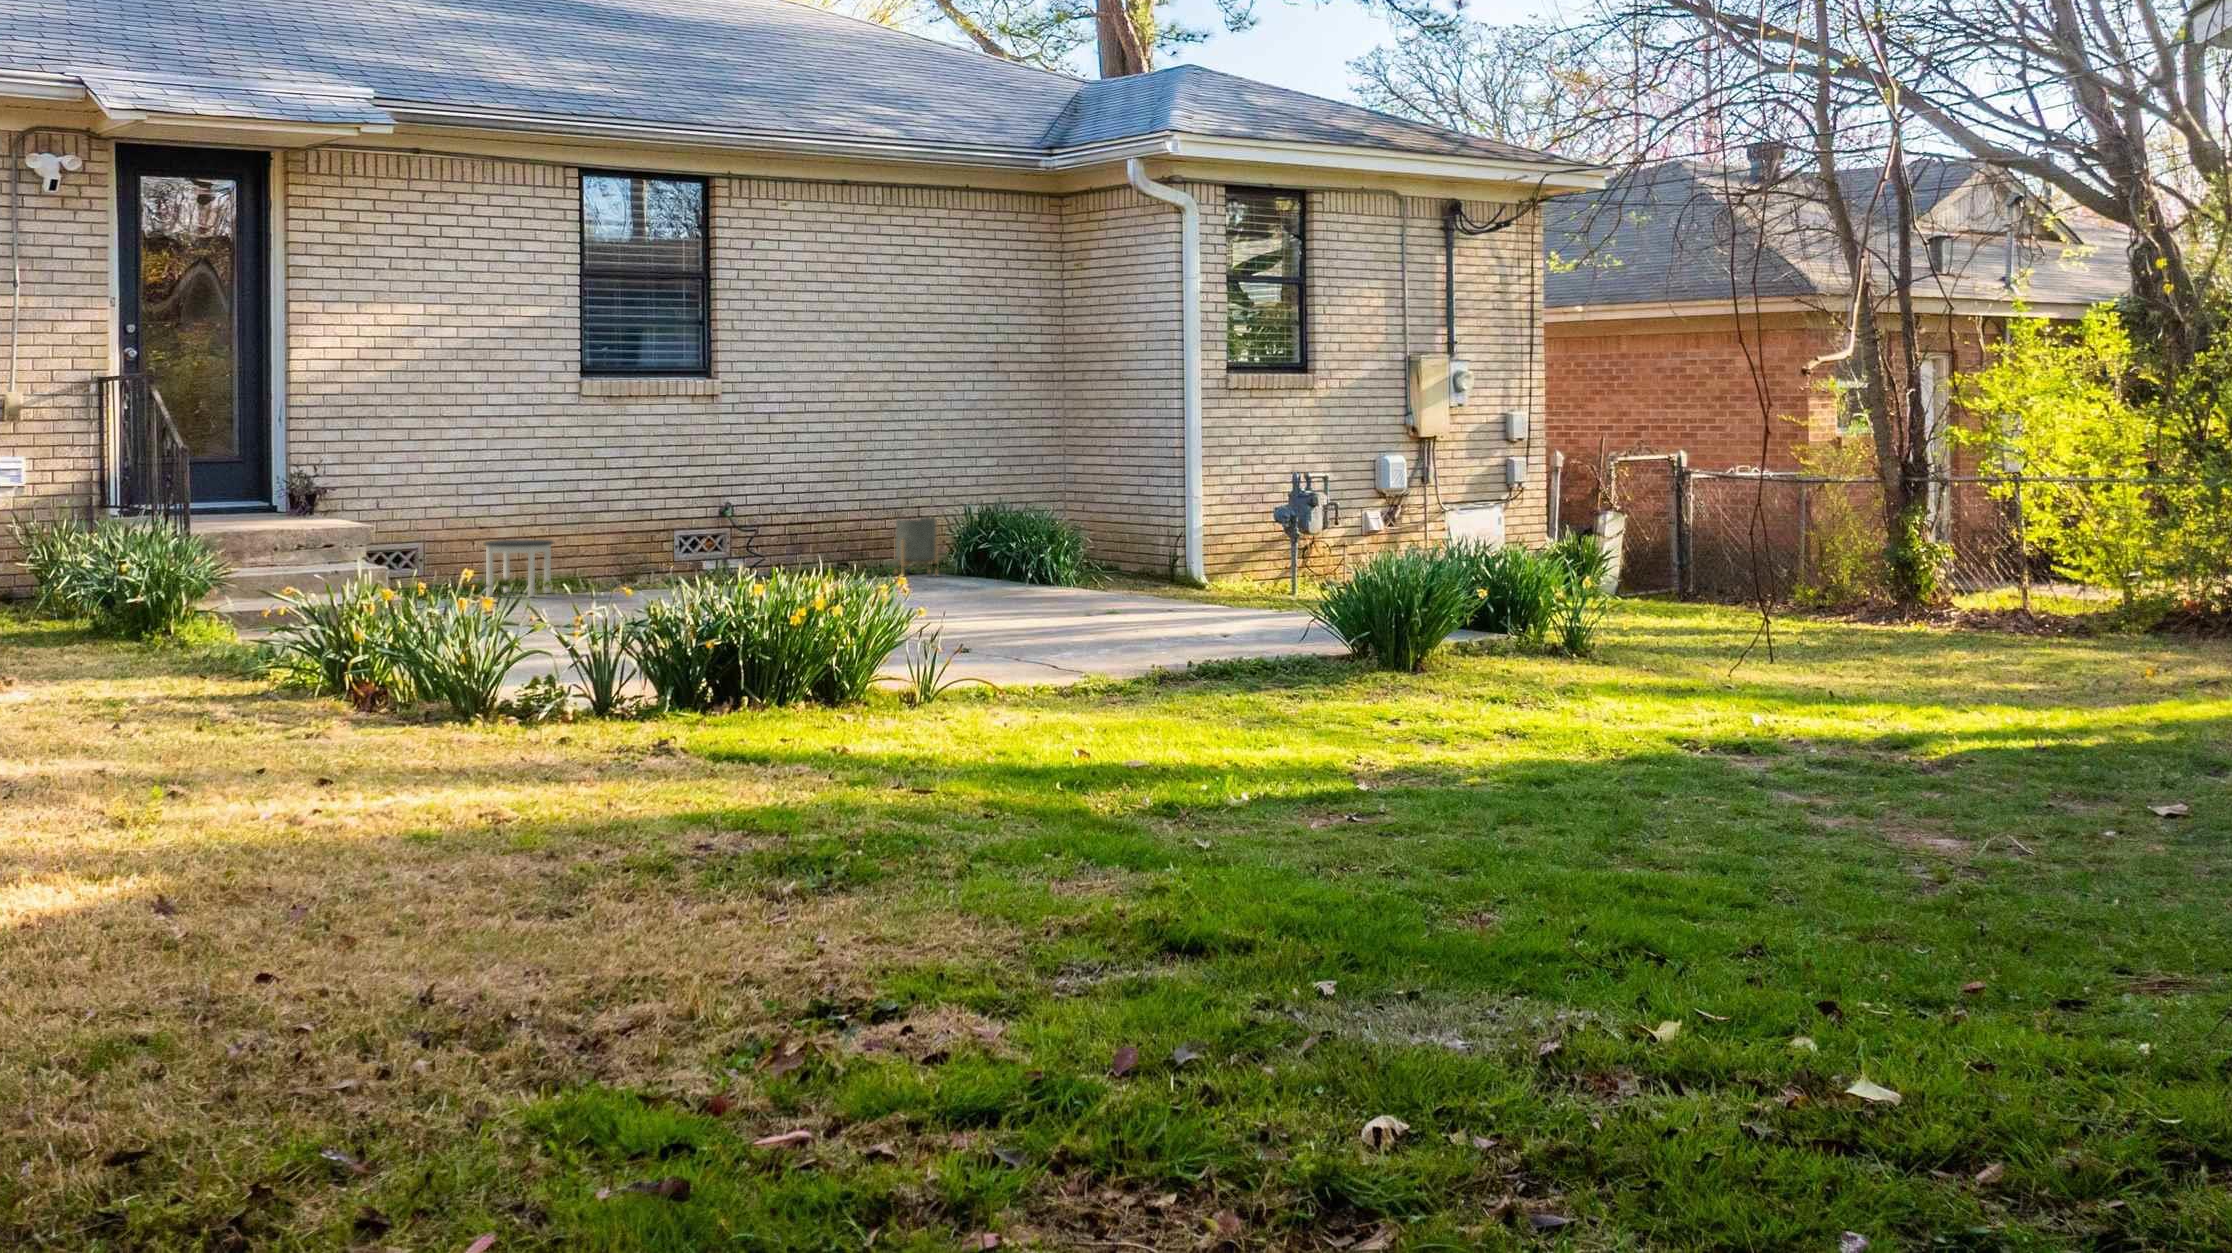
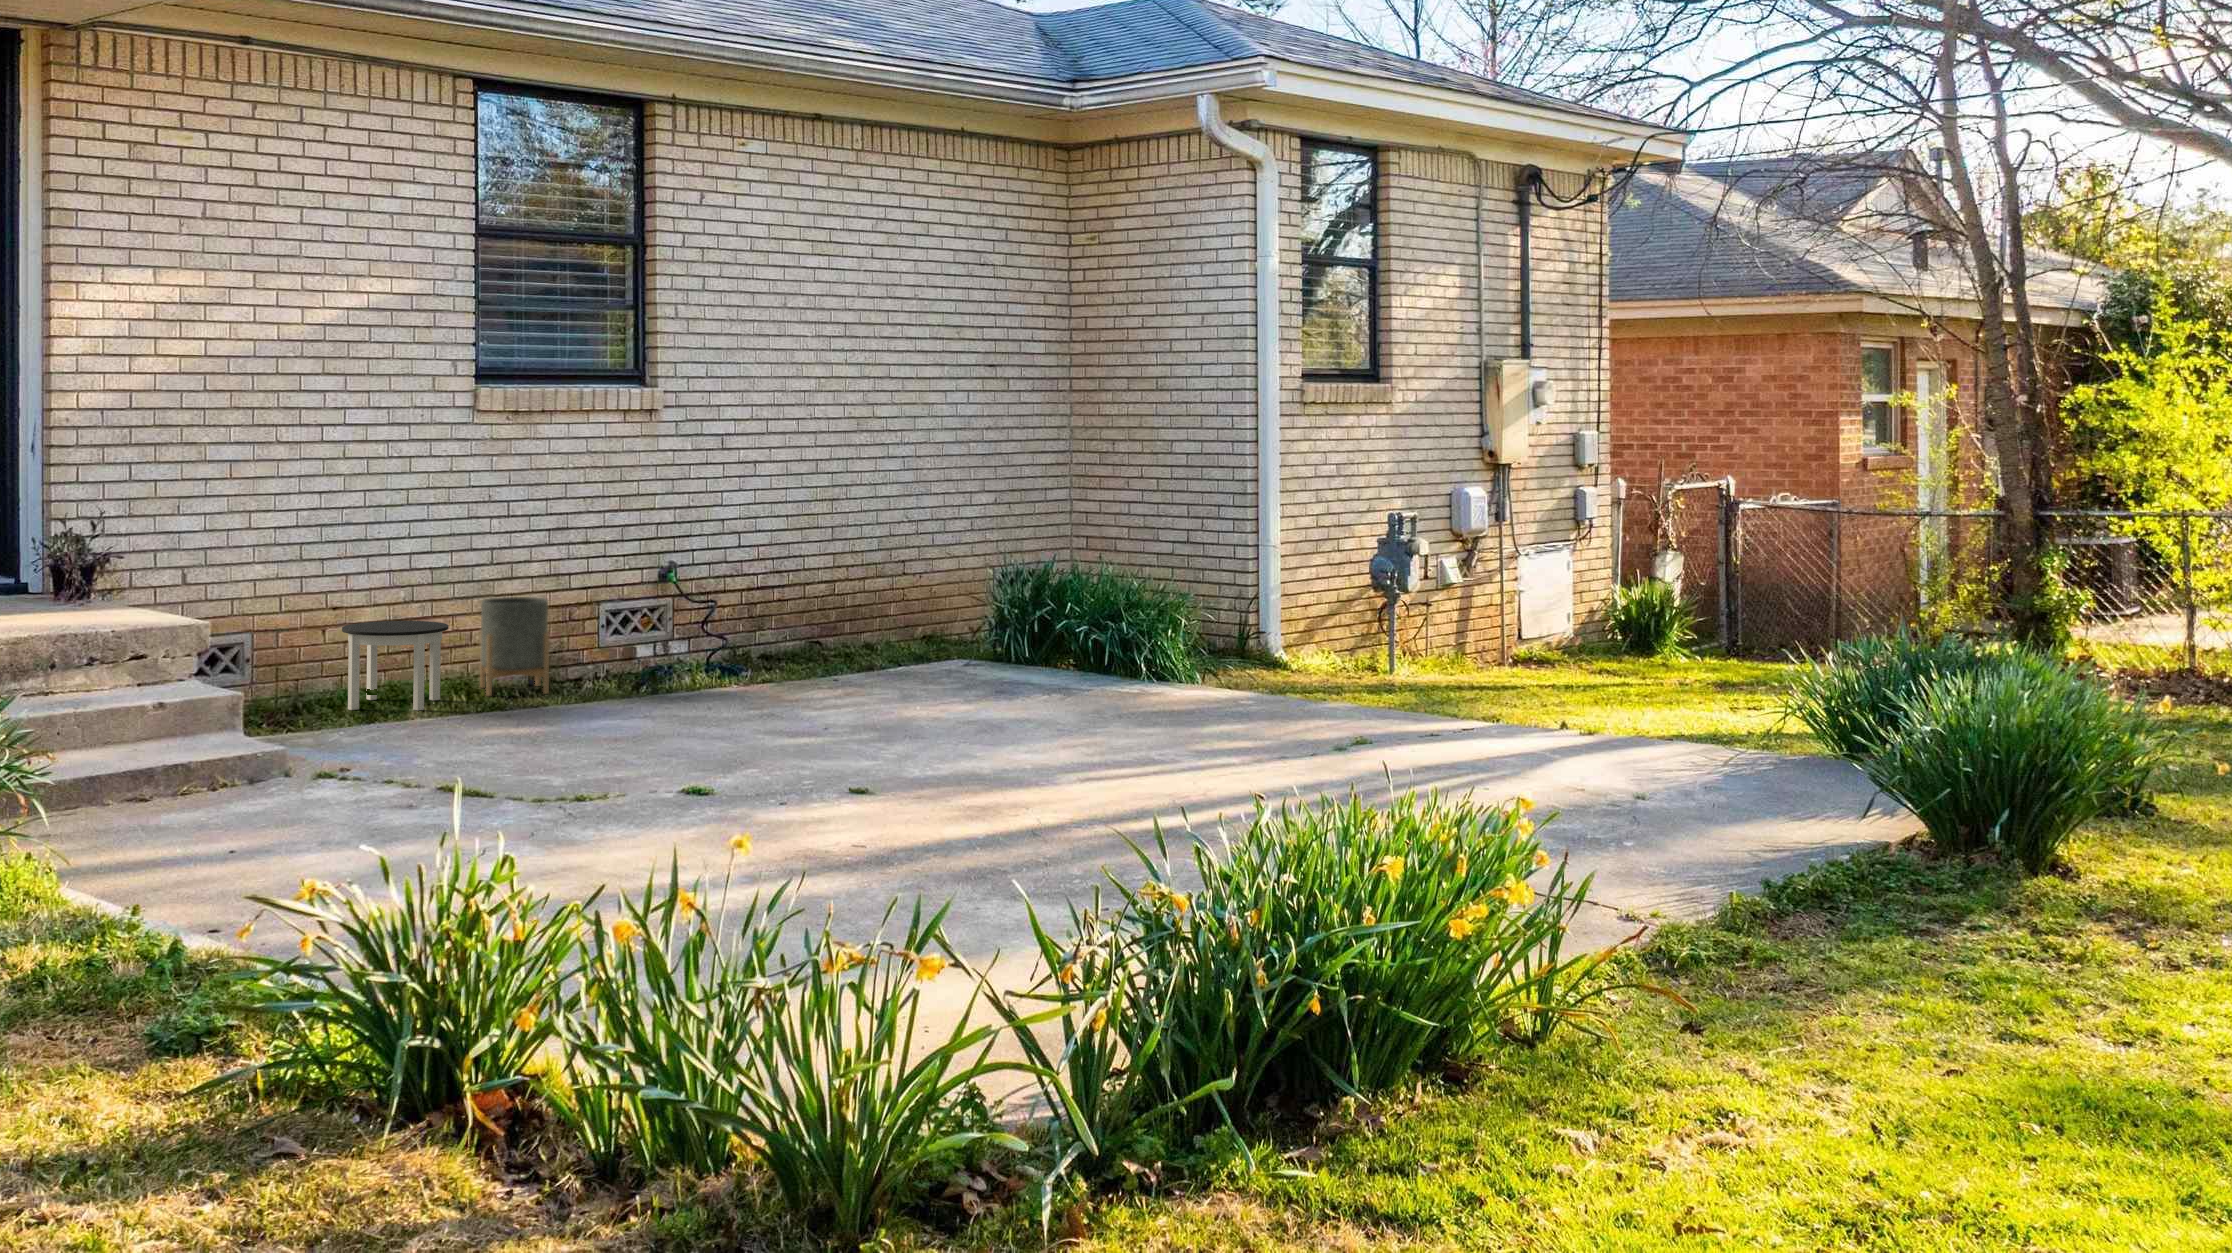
planter: present [894,518,938,576] -> present [480,597,549,696]

